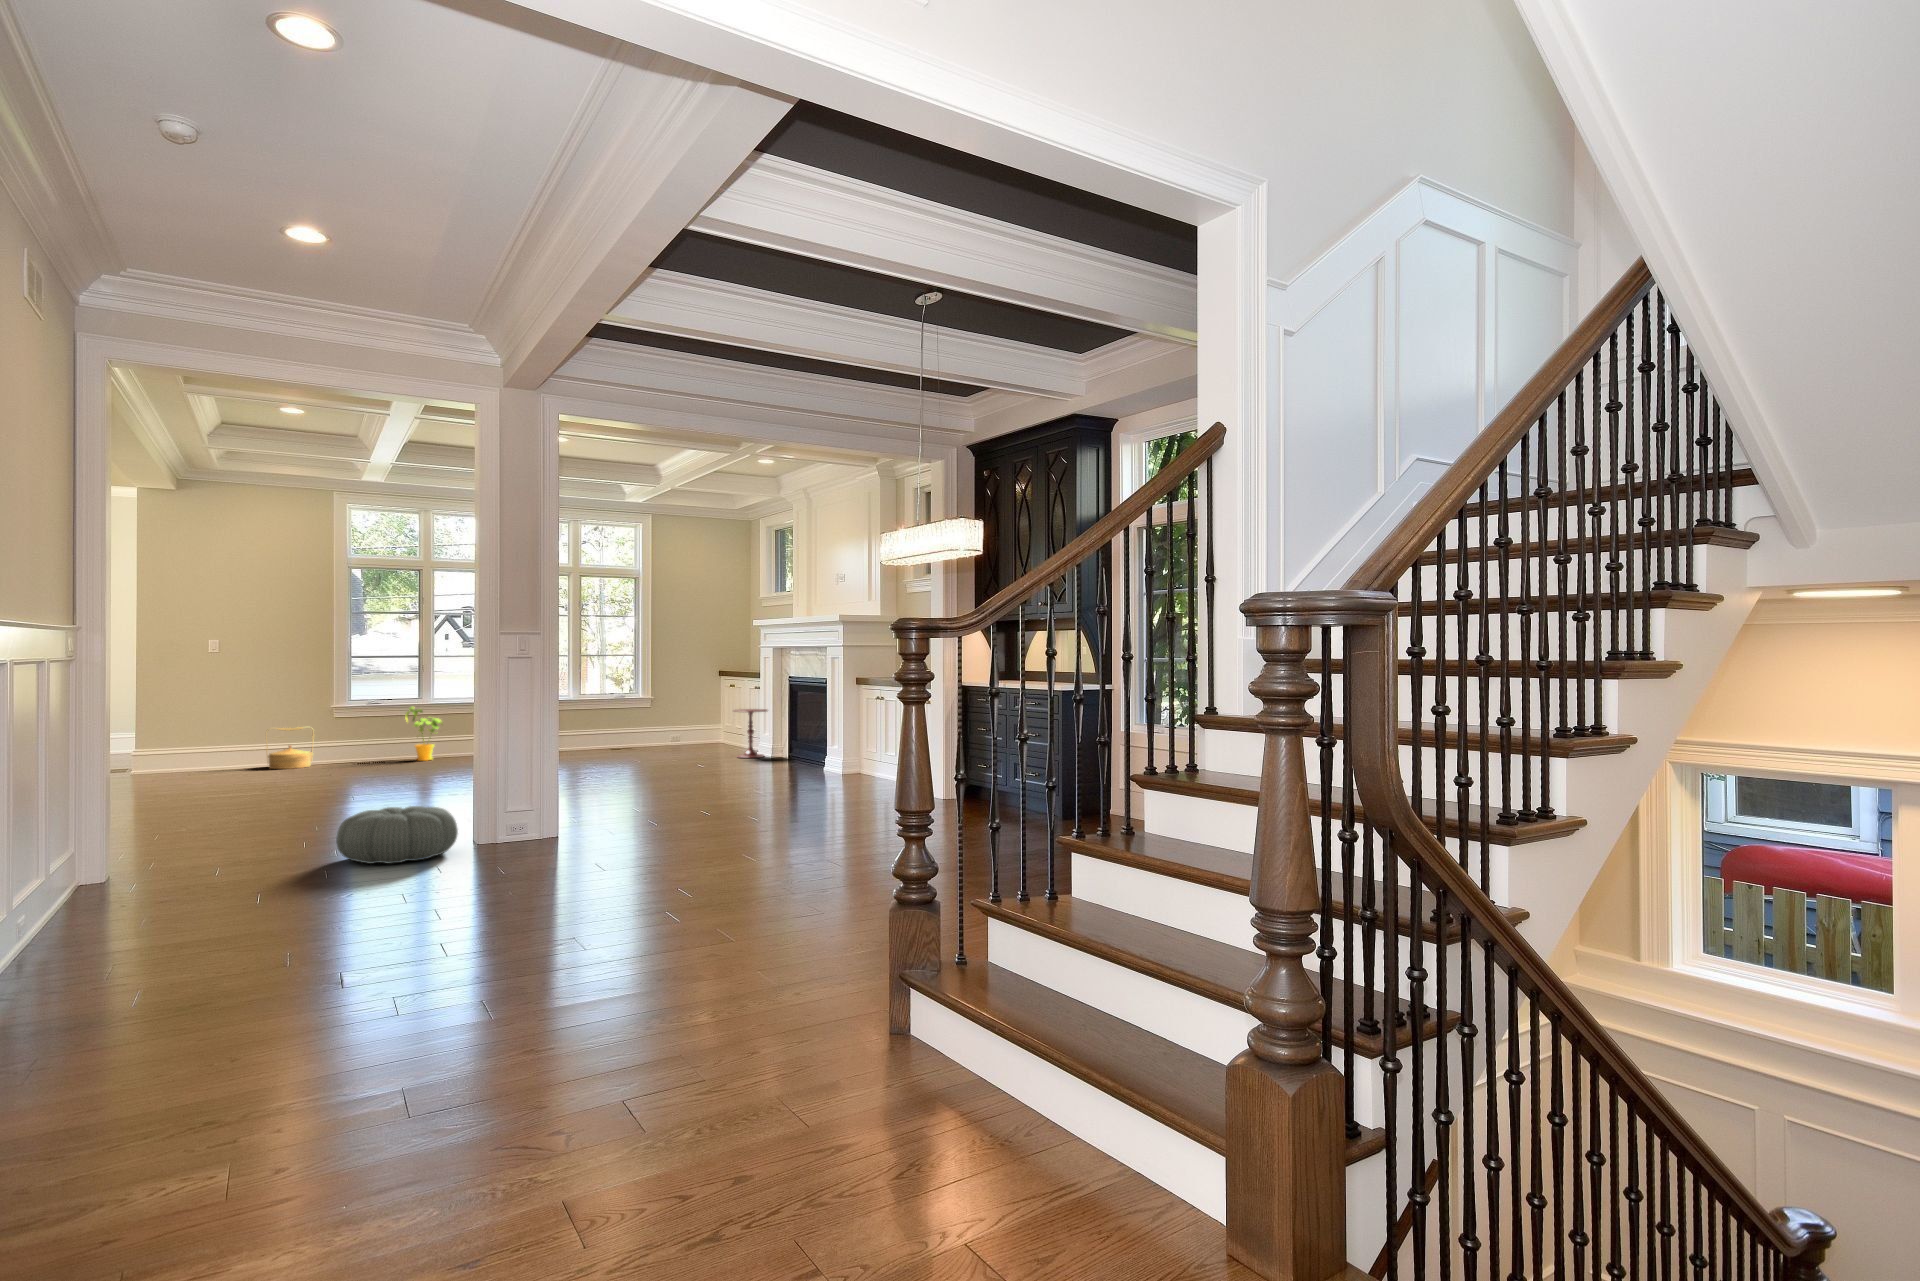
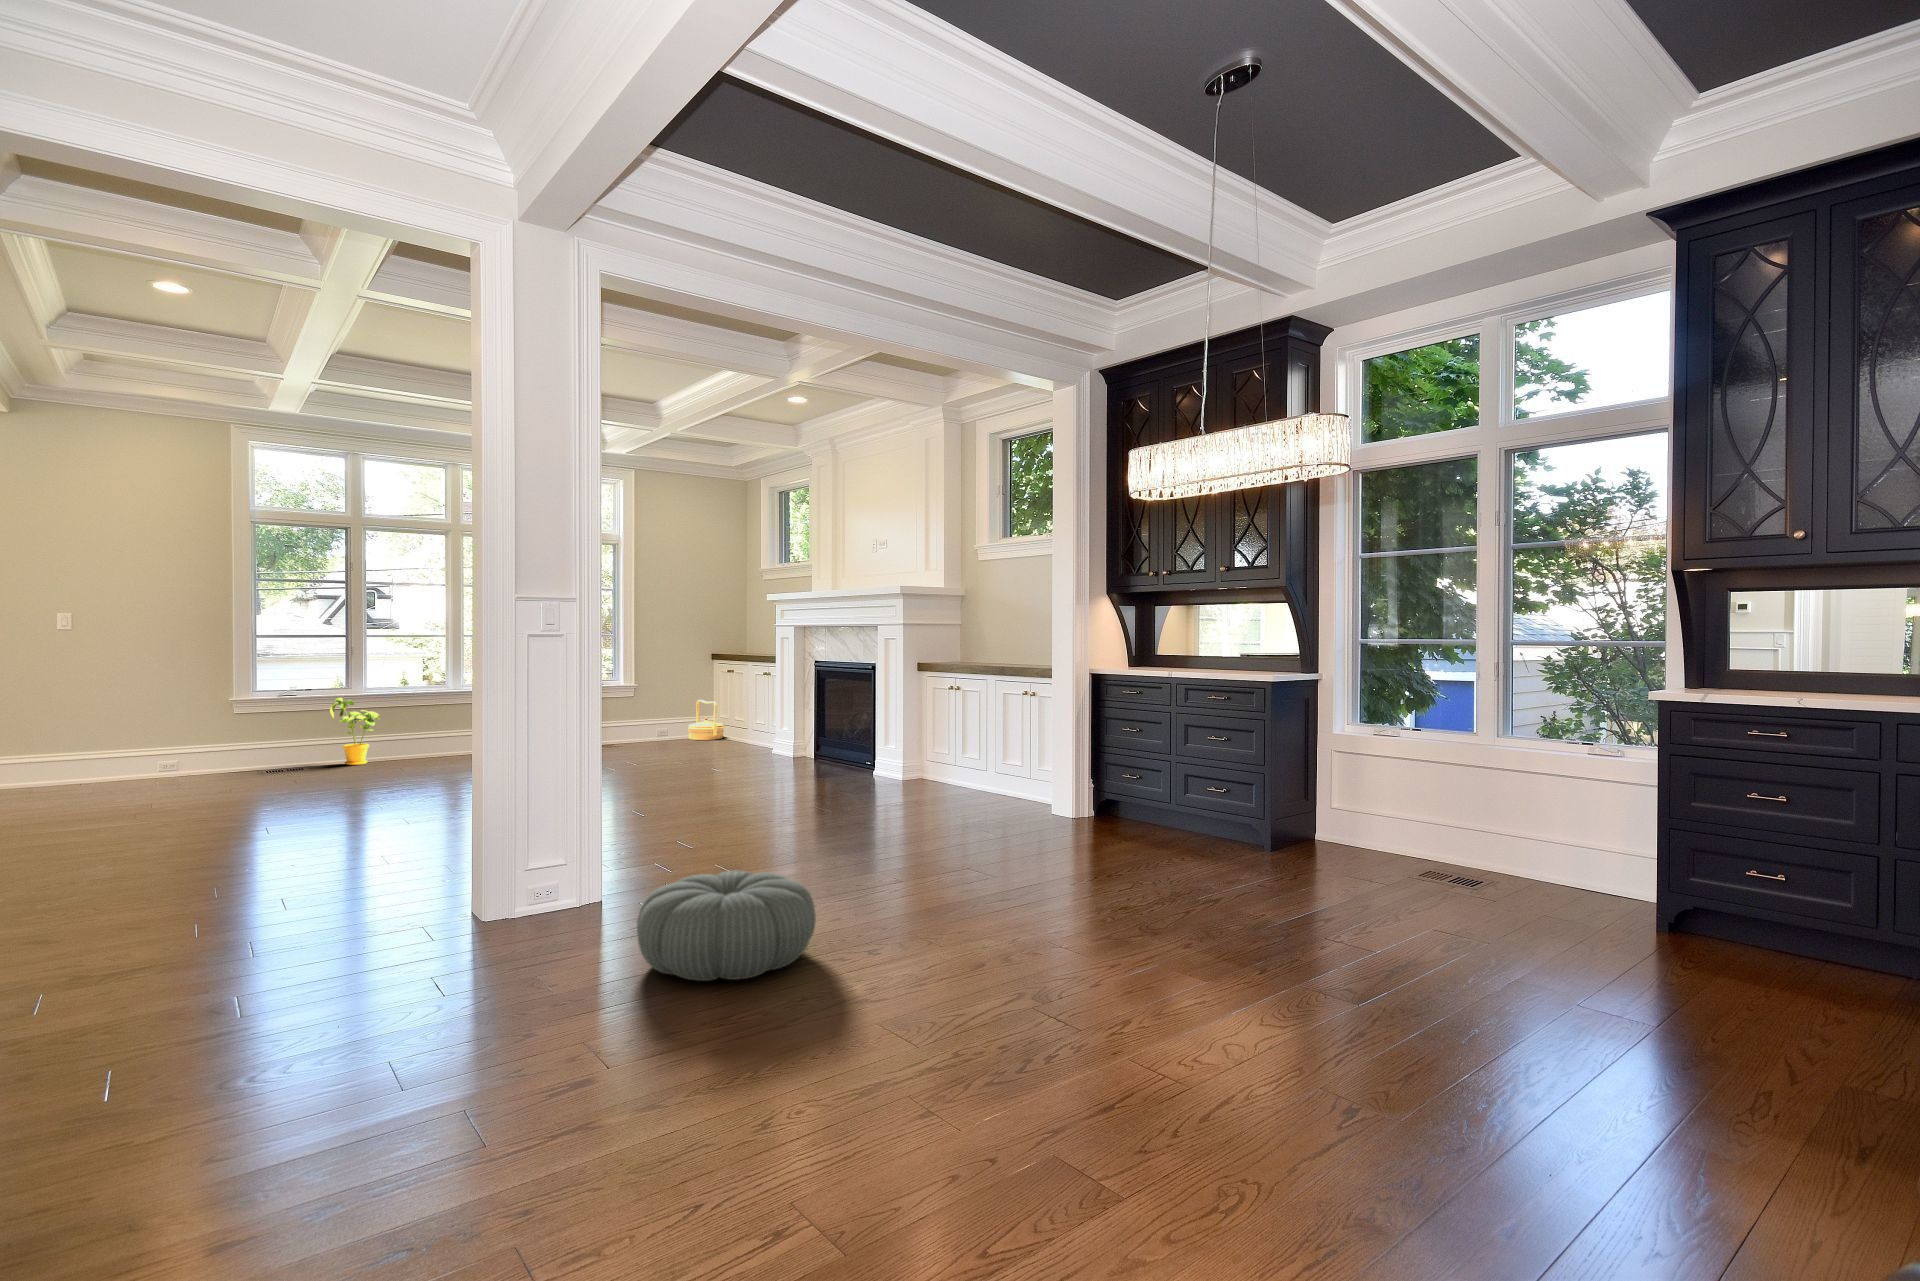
side table: present [734,709,767,758] -> none [745,699,788,758]
woven basket: present [267,727,313,769] -> present [688,700,724,740]
pouf: present [336,806,458,864] -> present [637,871,816,981]

